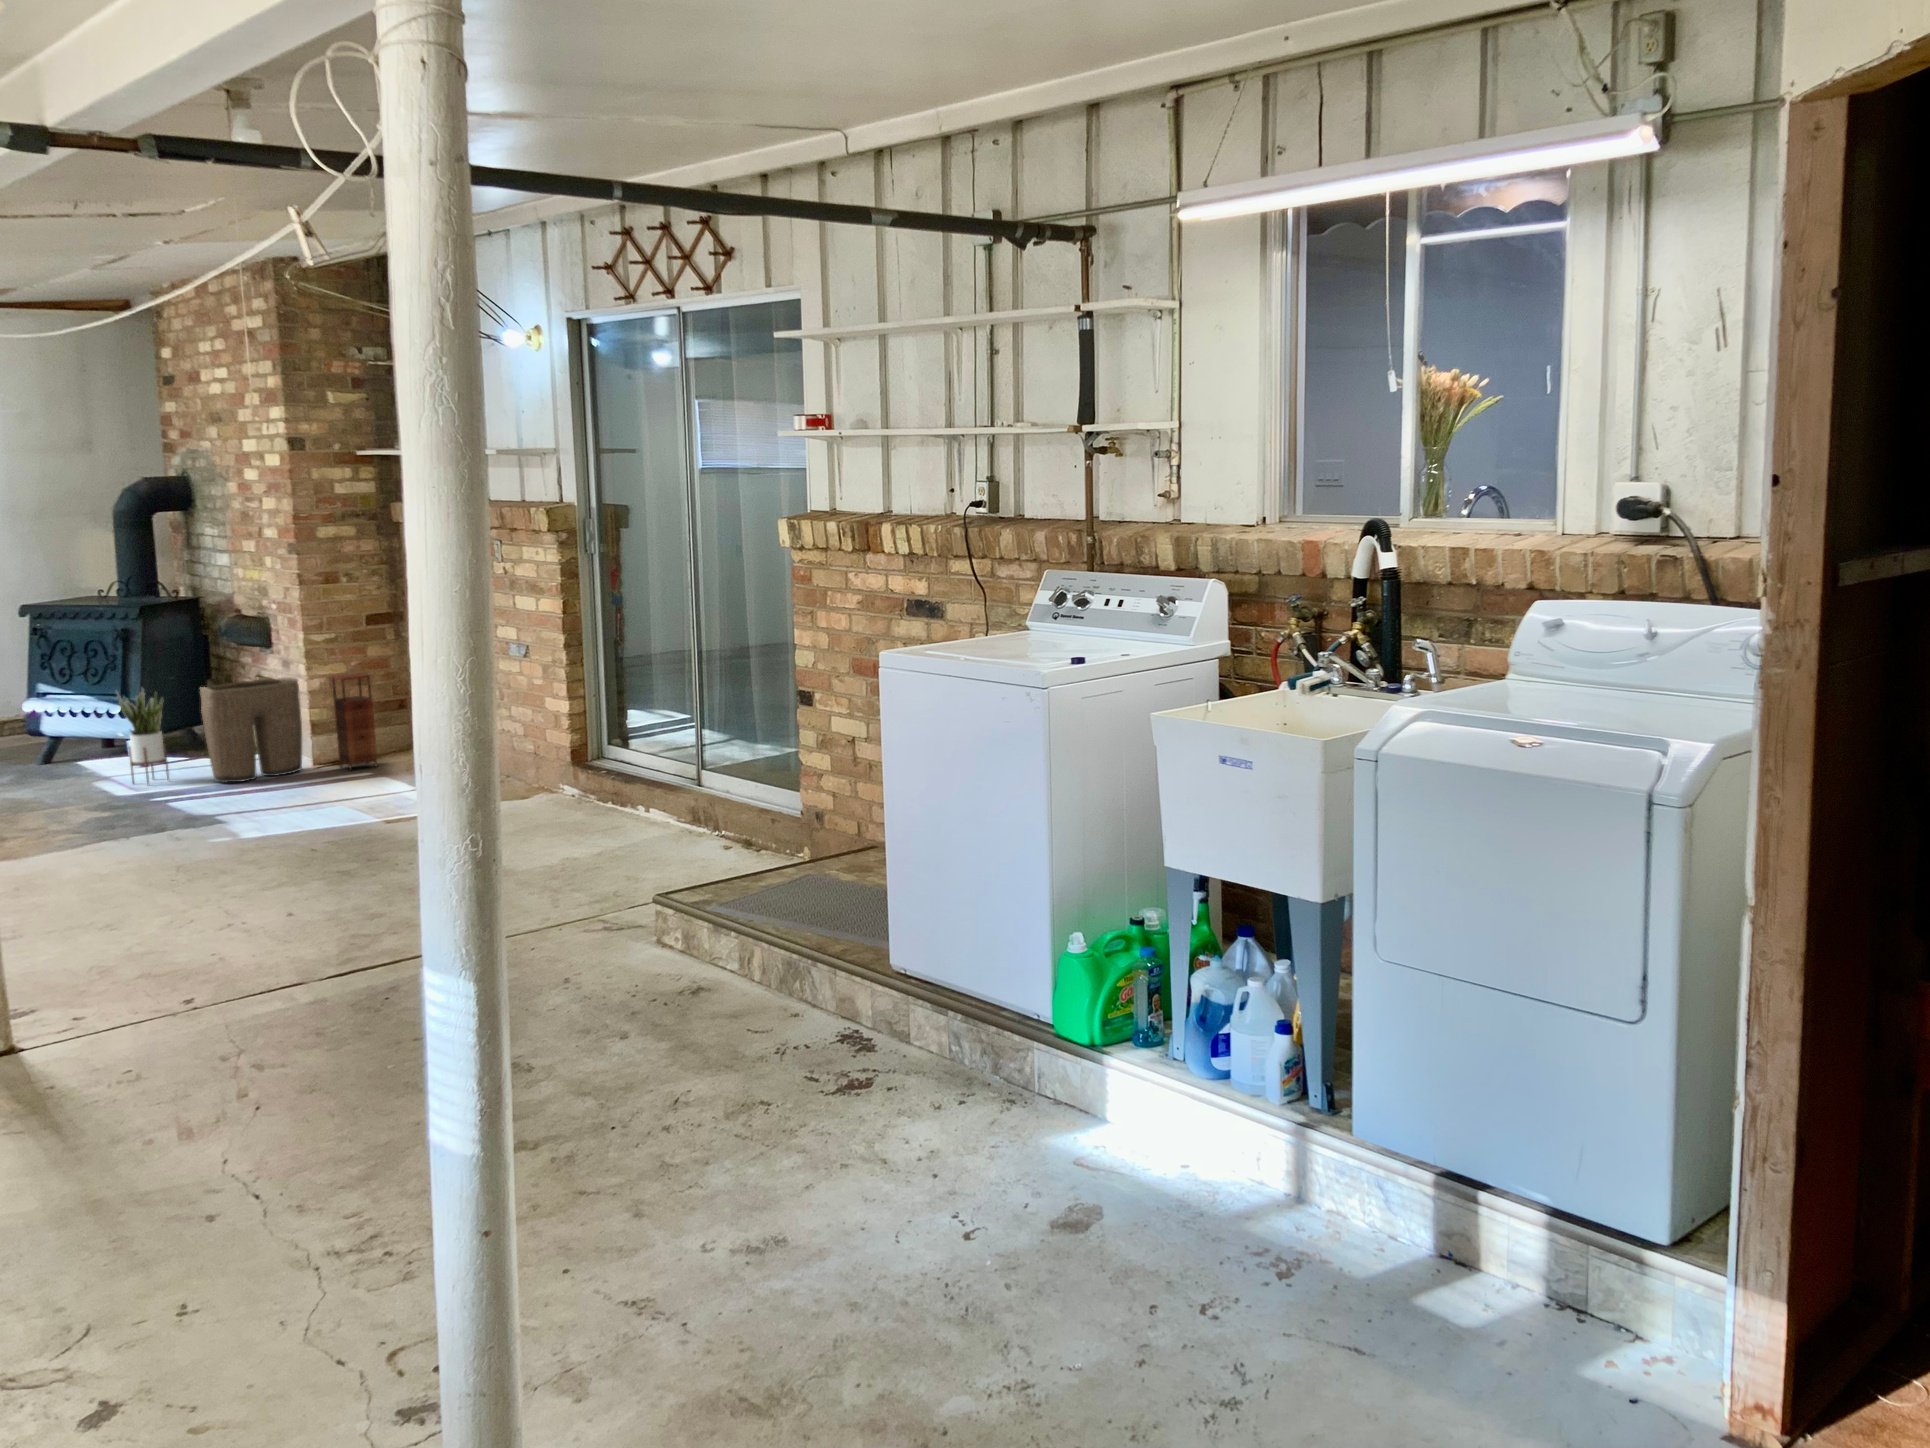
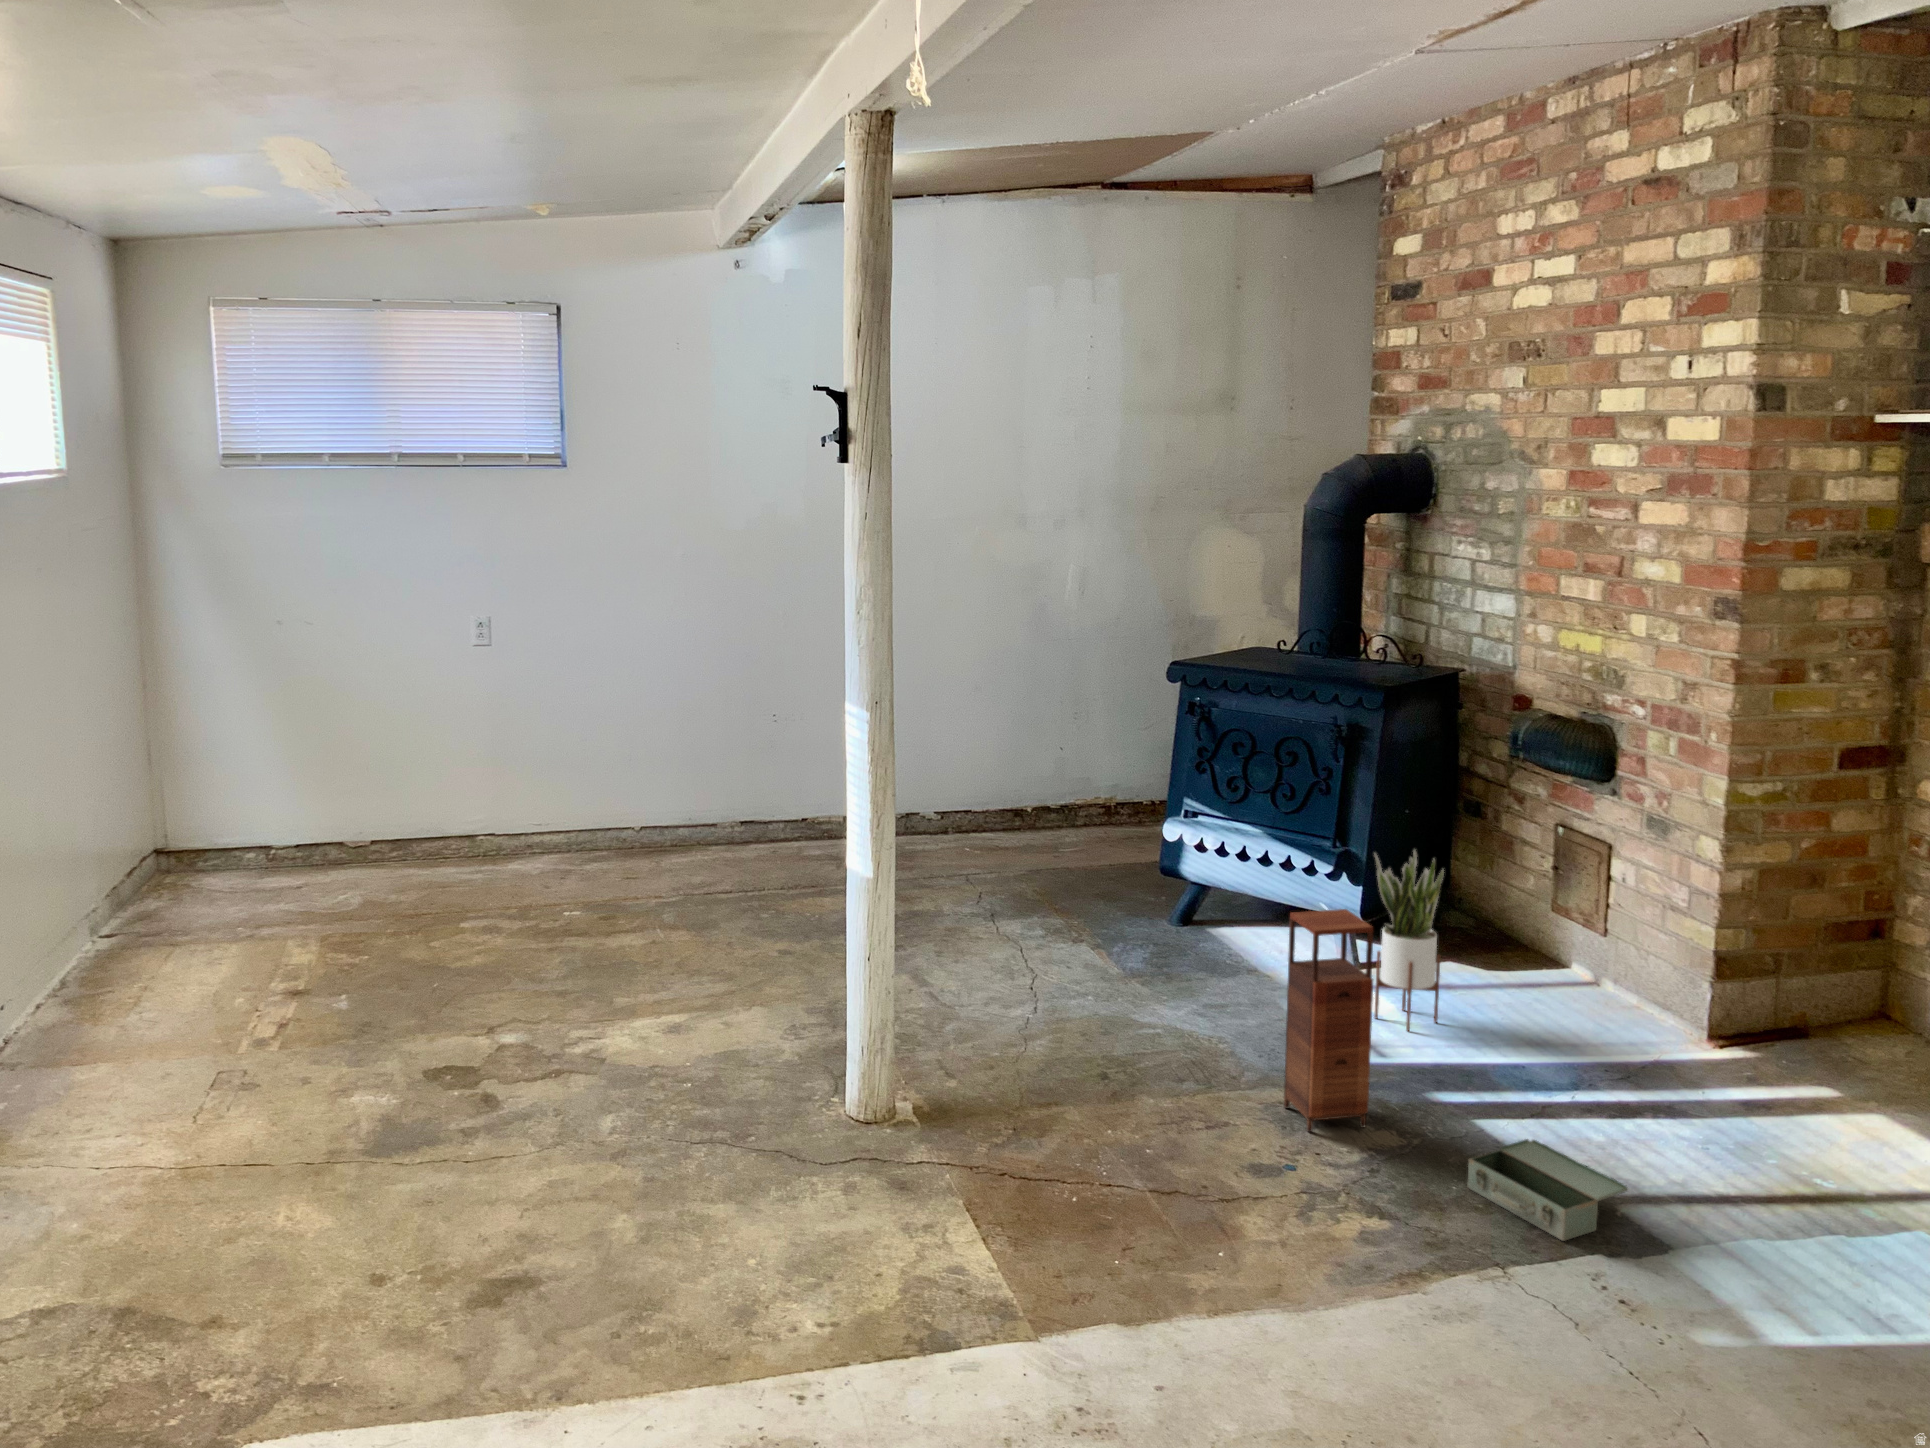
storage cabinet: present [332,673,377,770] -> present [1284,909,1373,1132]
laundry basket: present [200,677,302,782] -> none [1521,854,1709,1063]
toolbox: none [127,798,200,828] -> present [1467,1139,1628,1241]

